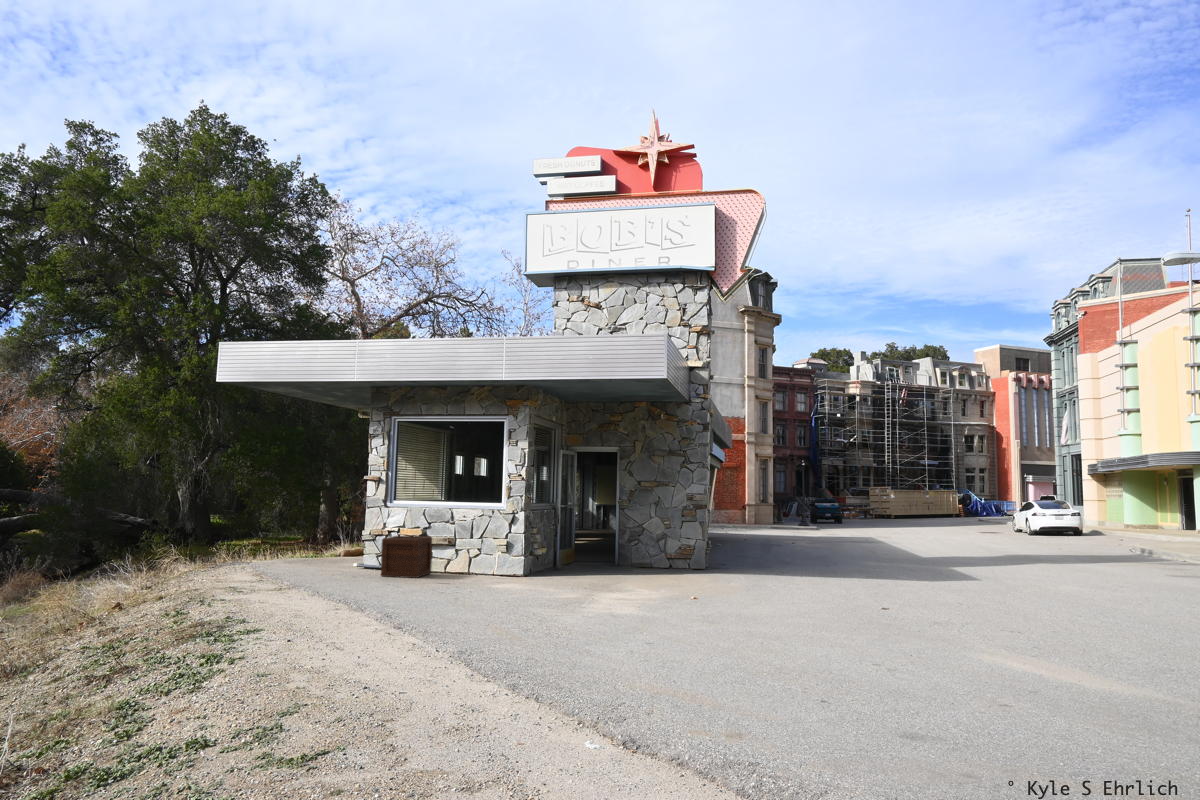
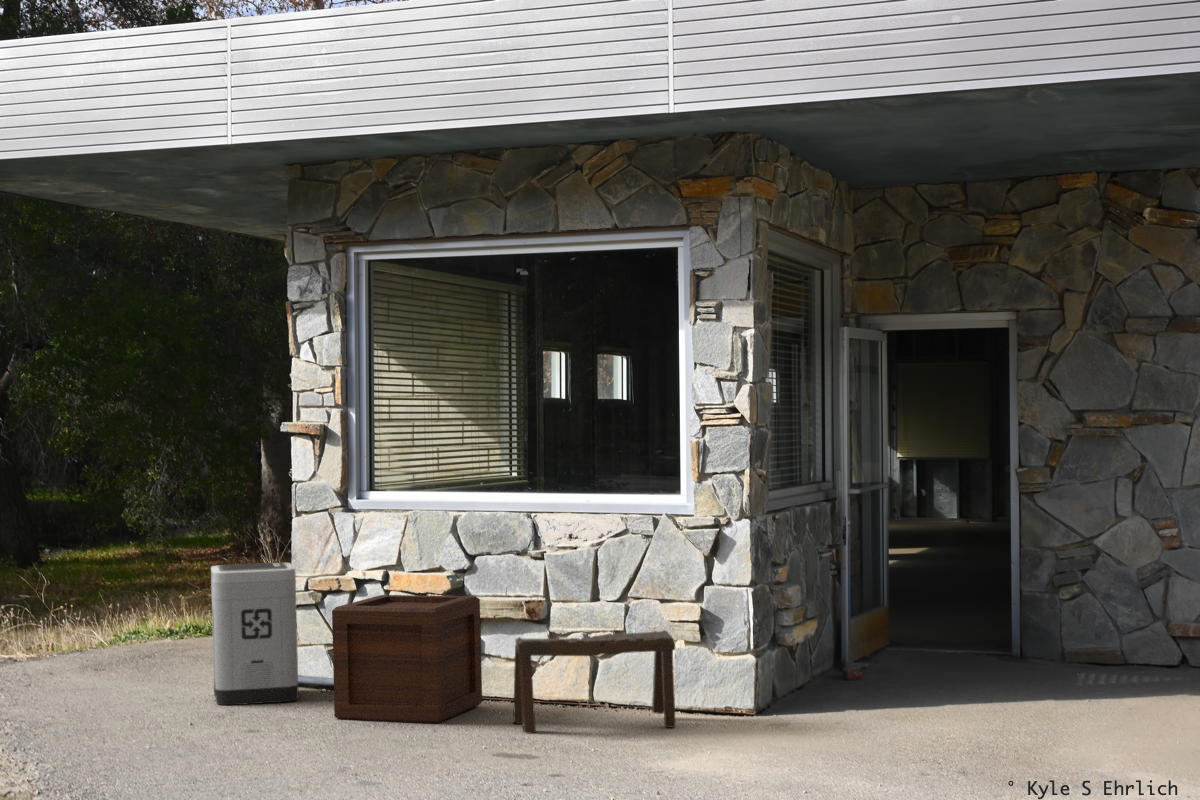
trash can: none [335,525,368,573] -> present [211,562,299,705]
bench: none [443,548,498,581] -> present [513,630,676,733]

